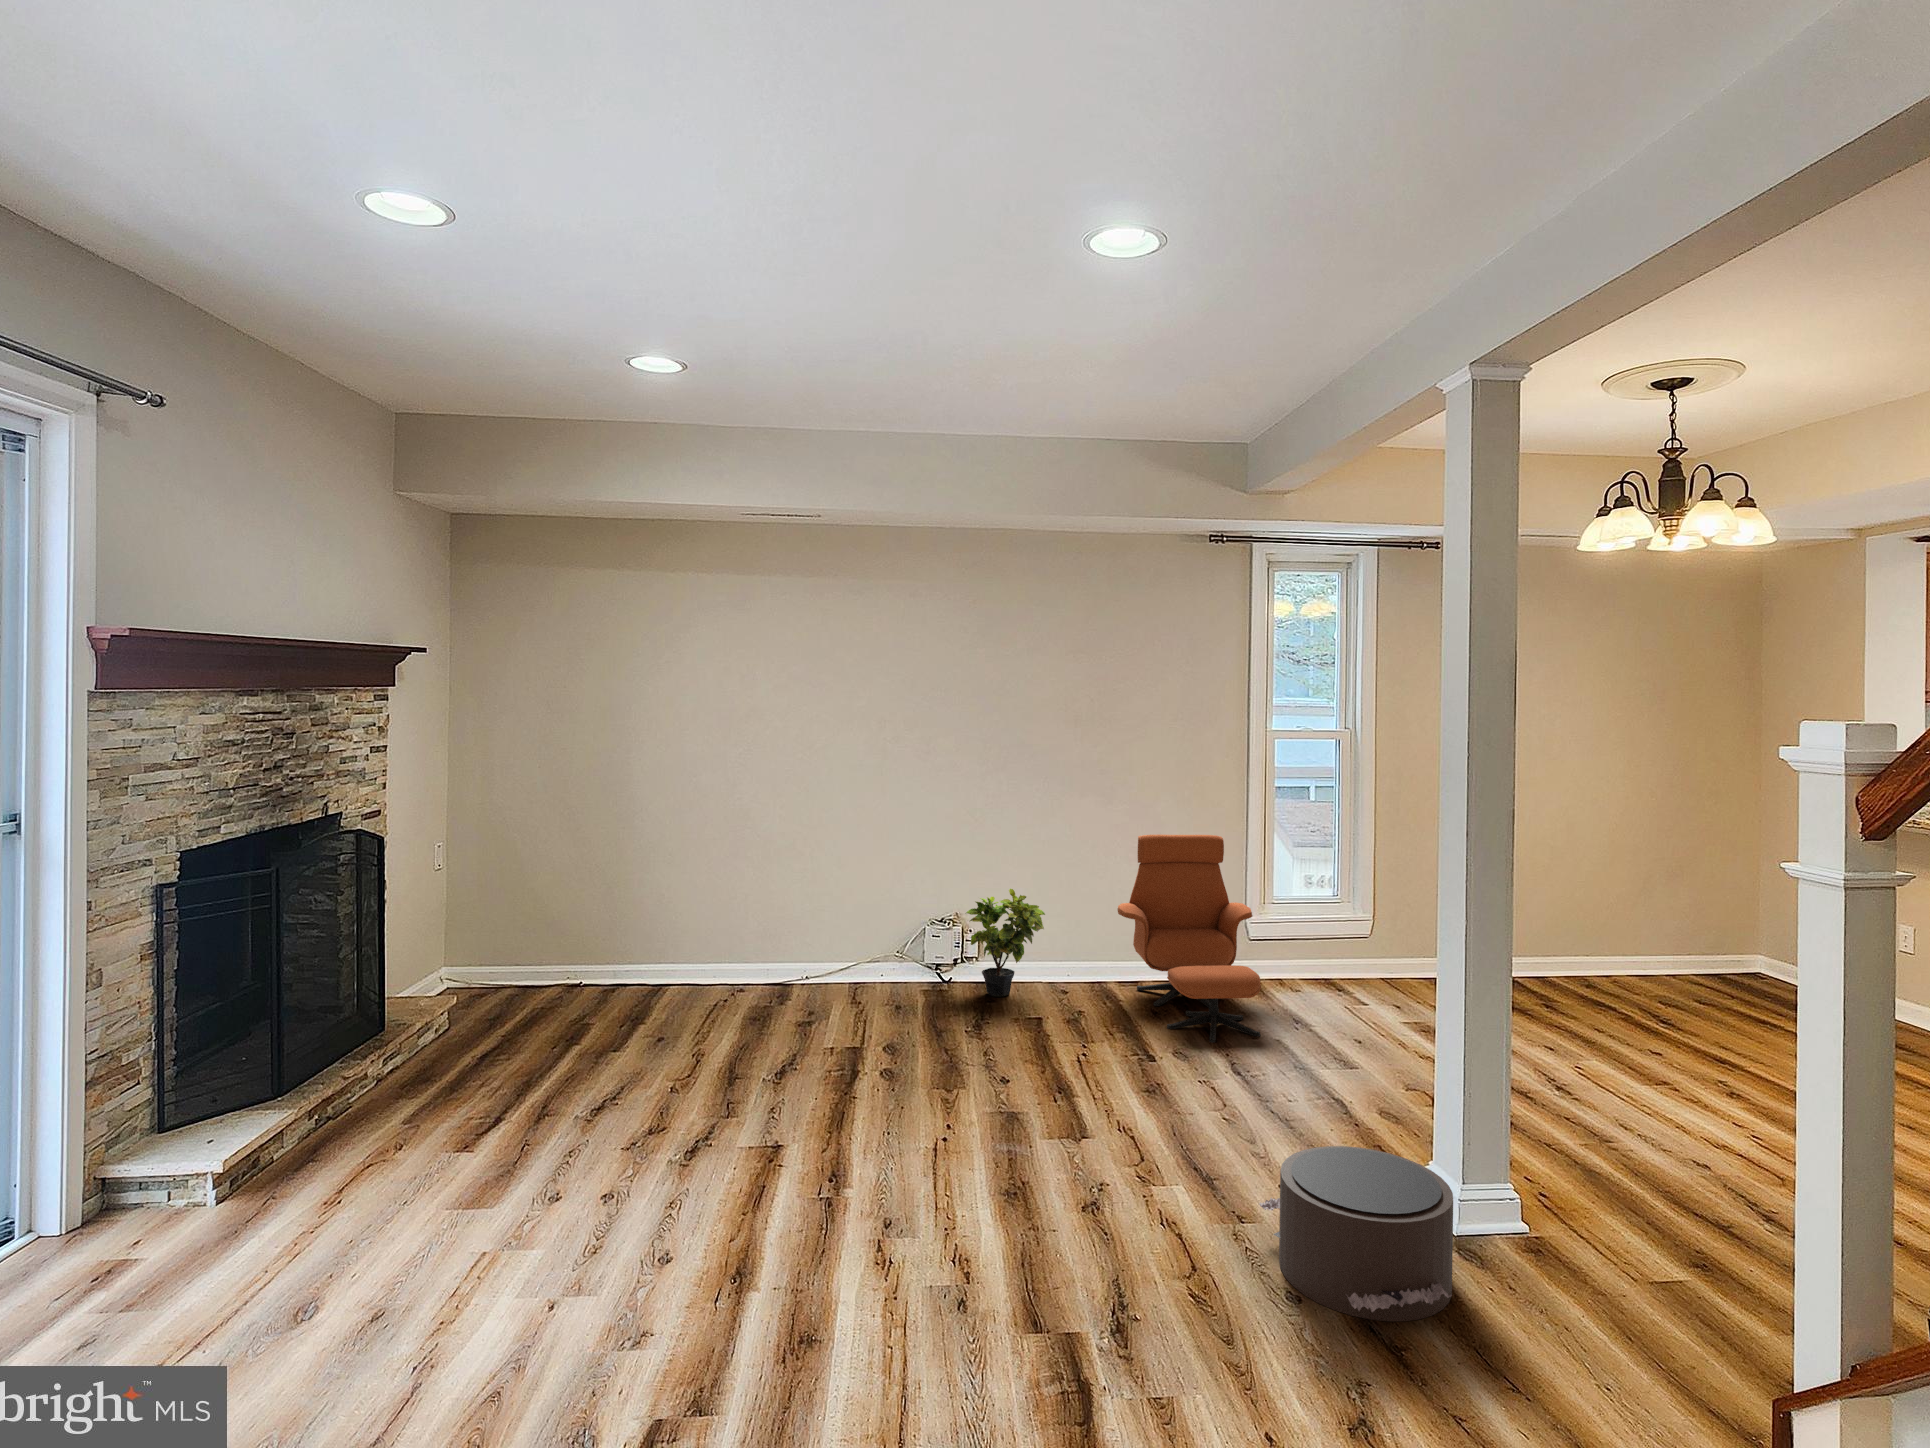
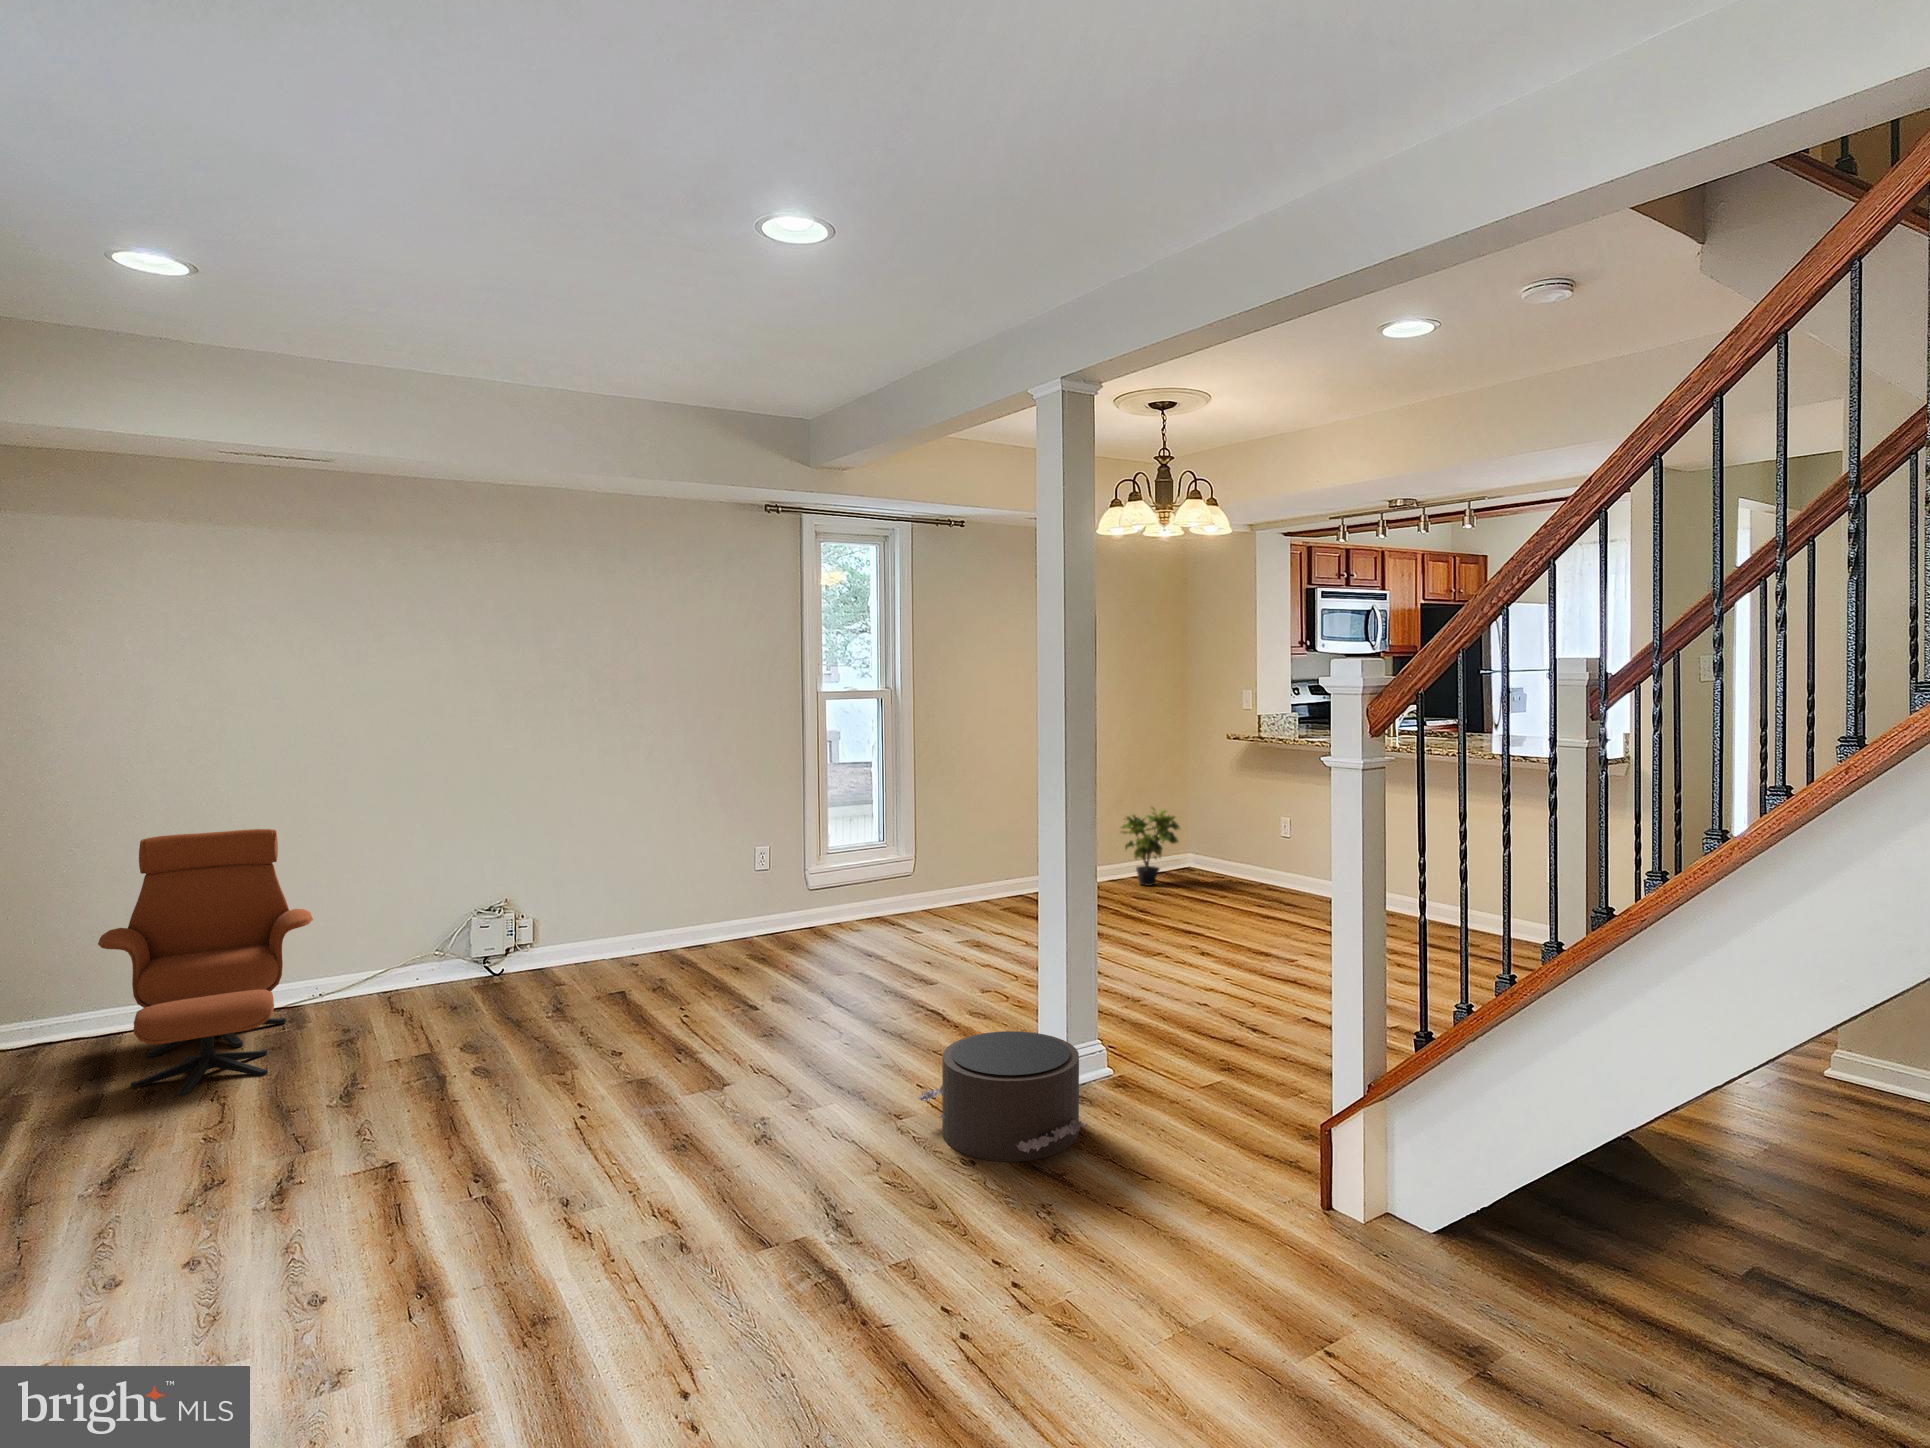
lounge chair: present [1118,835,1261,1043] -> present [98,829,313,1097]
potted plant: present [966,889,1045,996] -> present [1121,807,1180,886]

